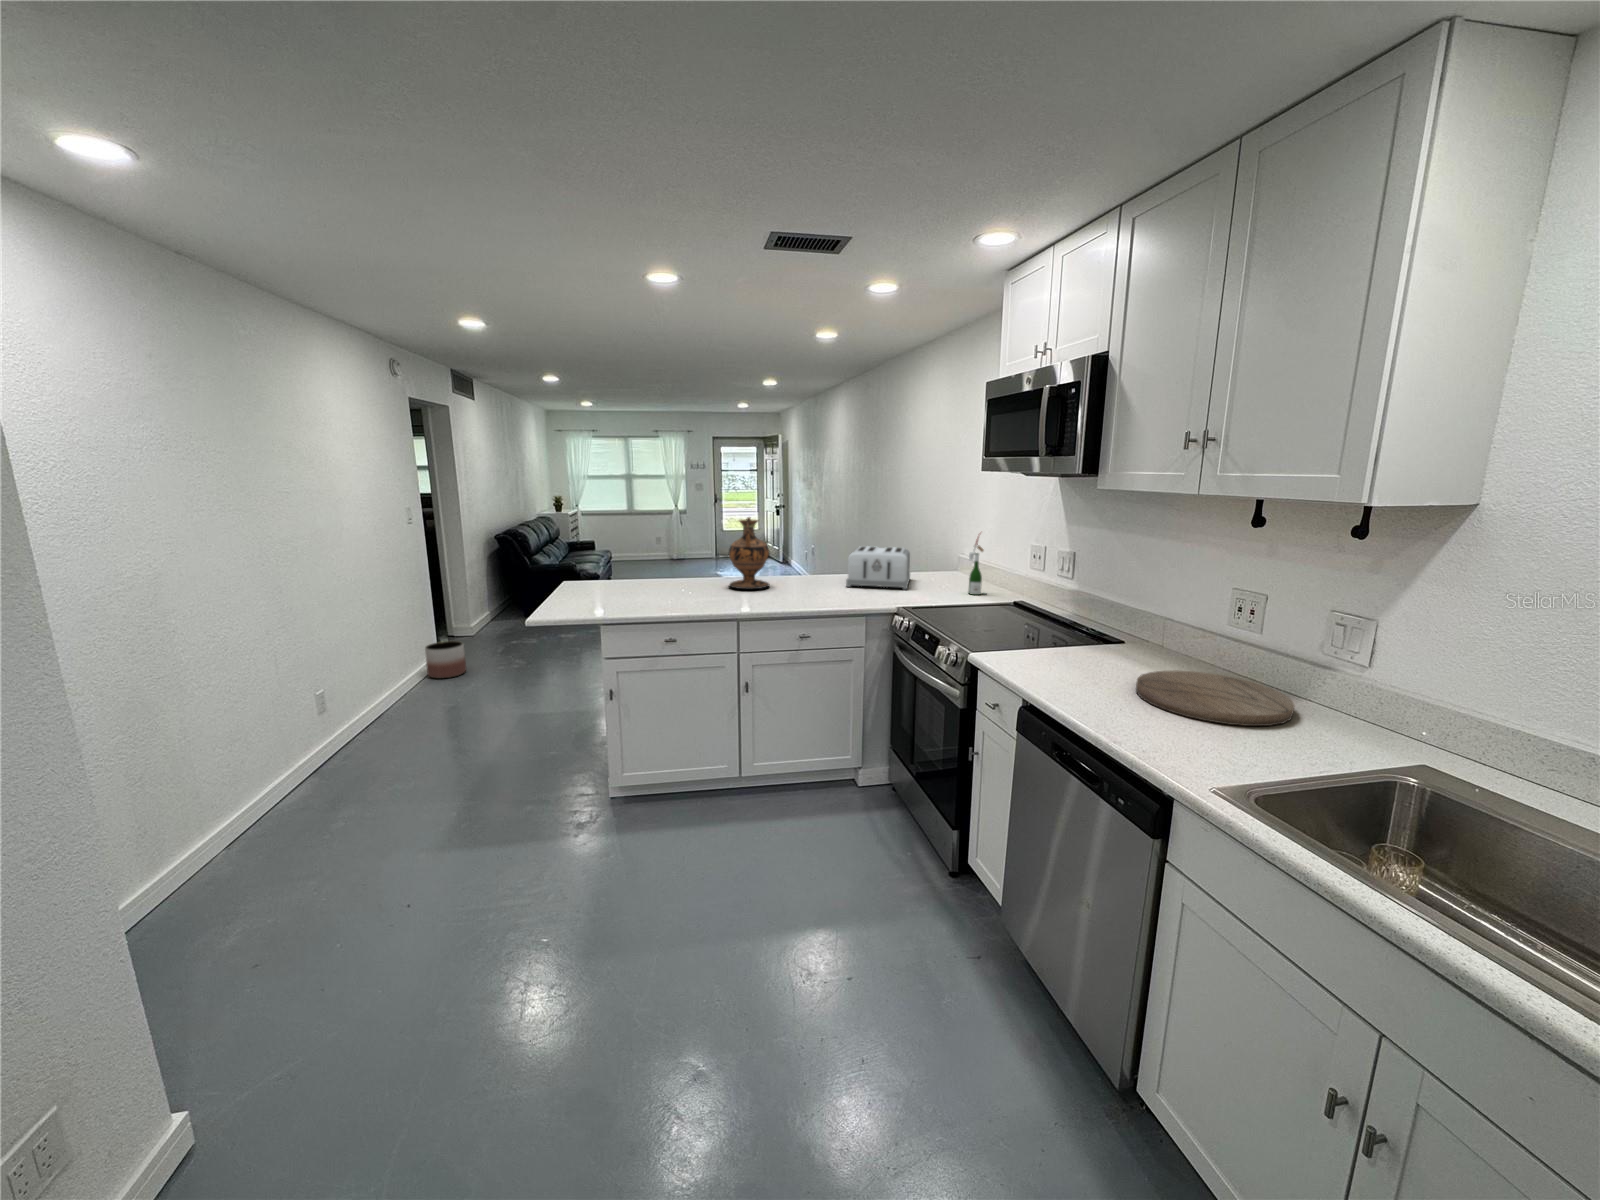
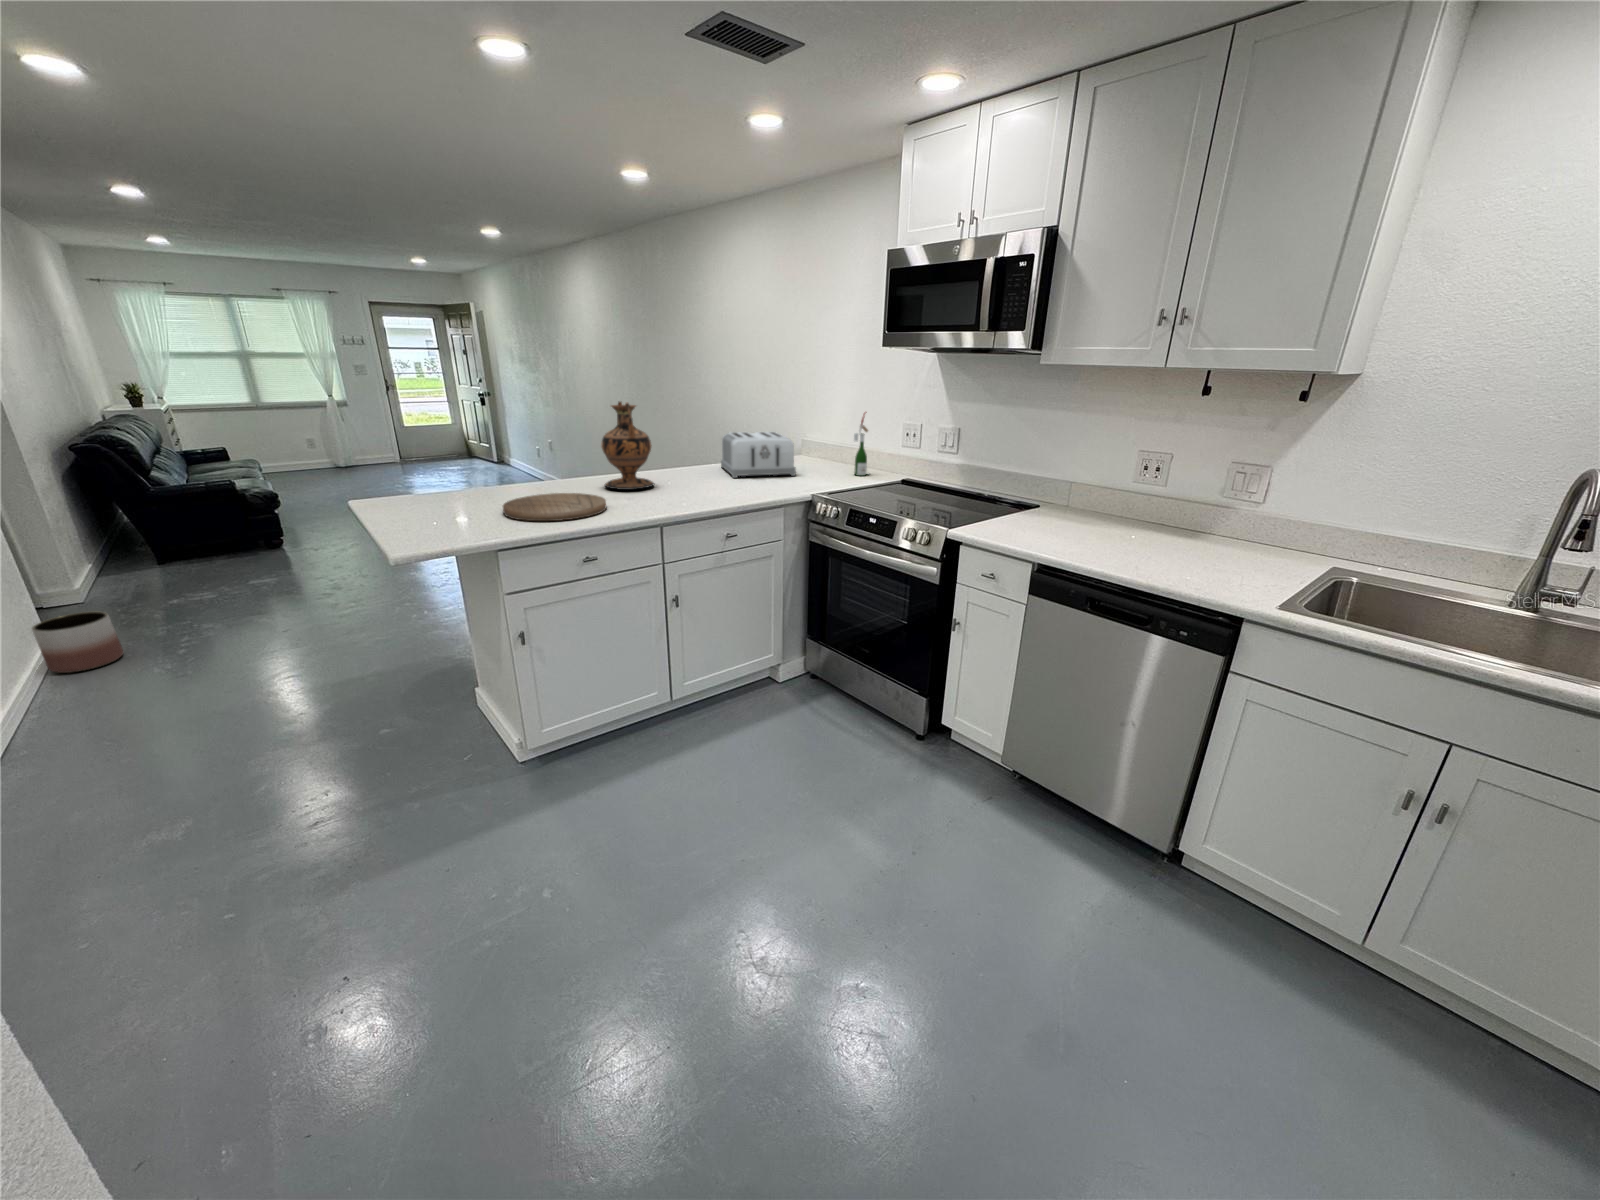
cutting board: present [1136,671,1294,726] -> present [503,493,606,521]

